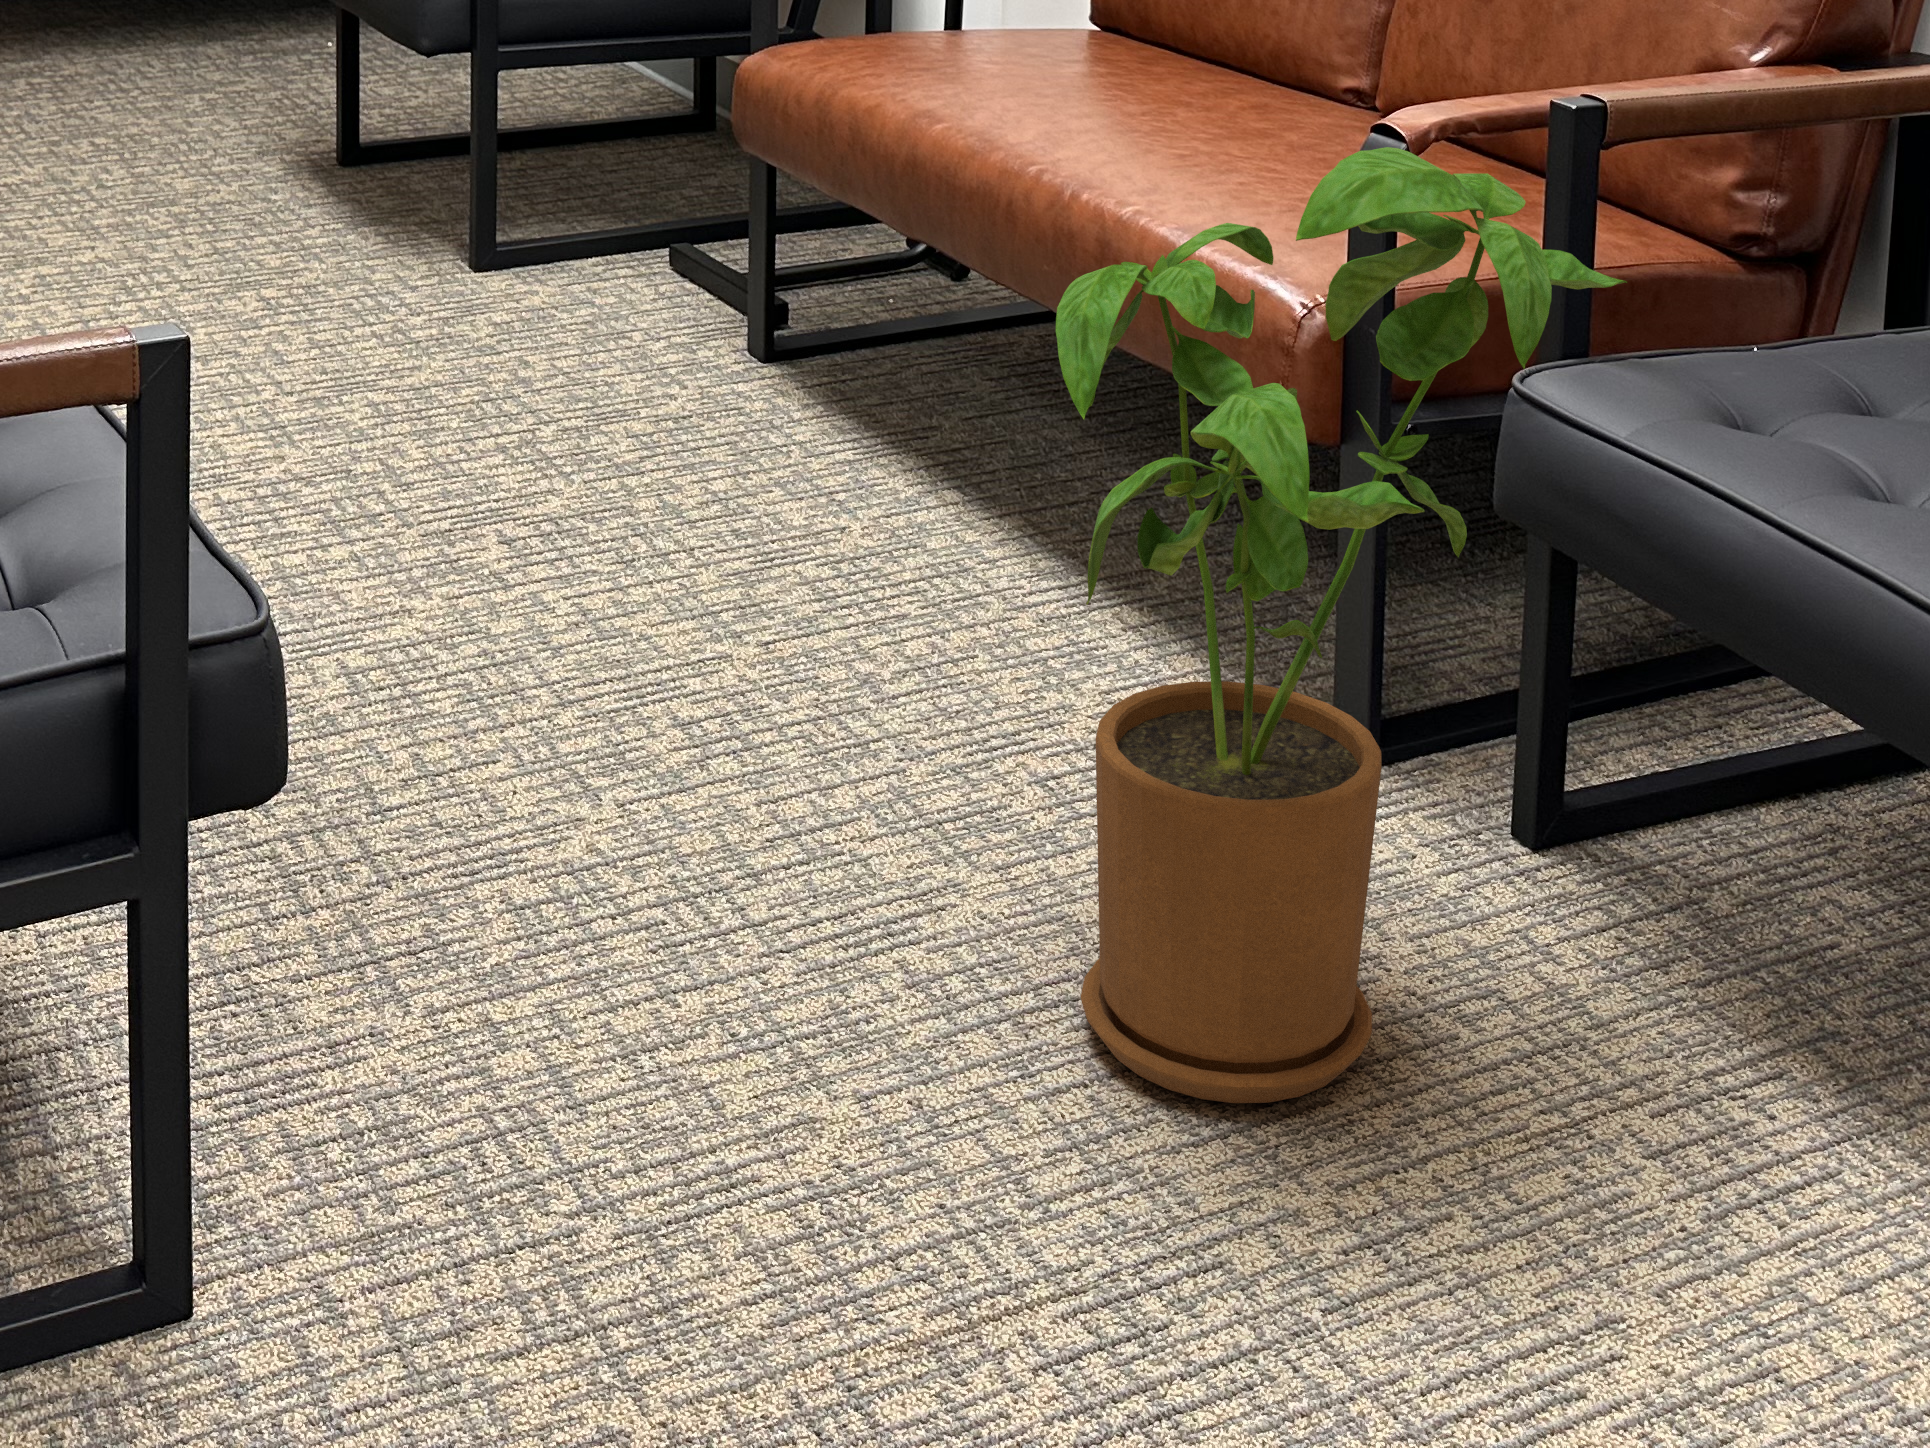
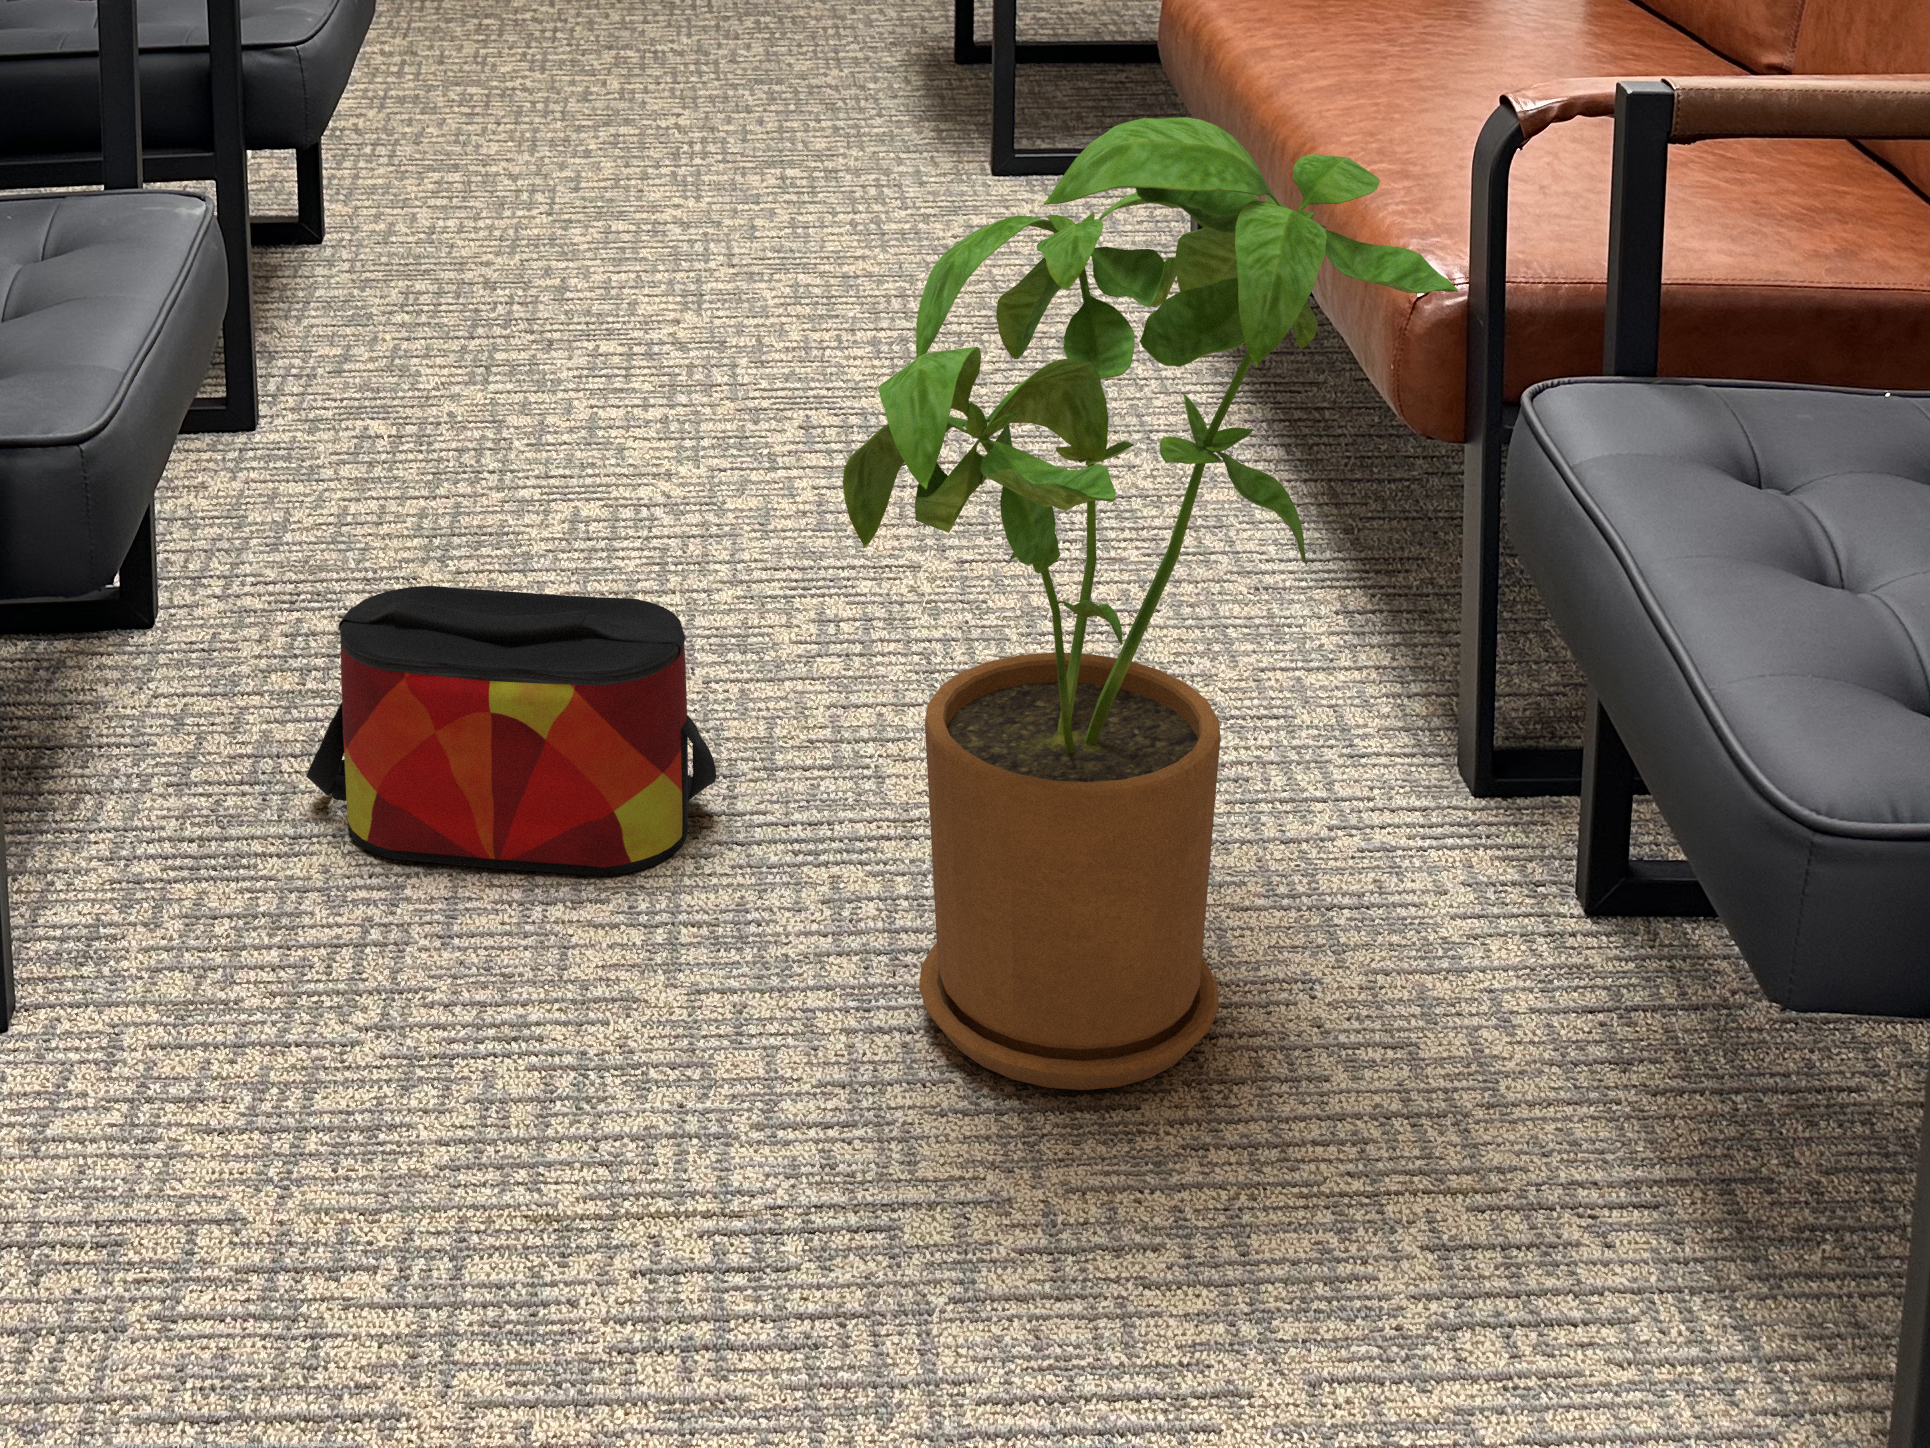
bag: none [320,715,756,1042] -> present [306,586,717,876]

